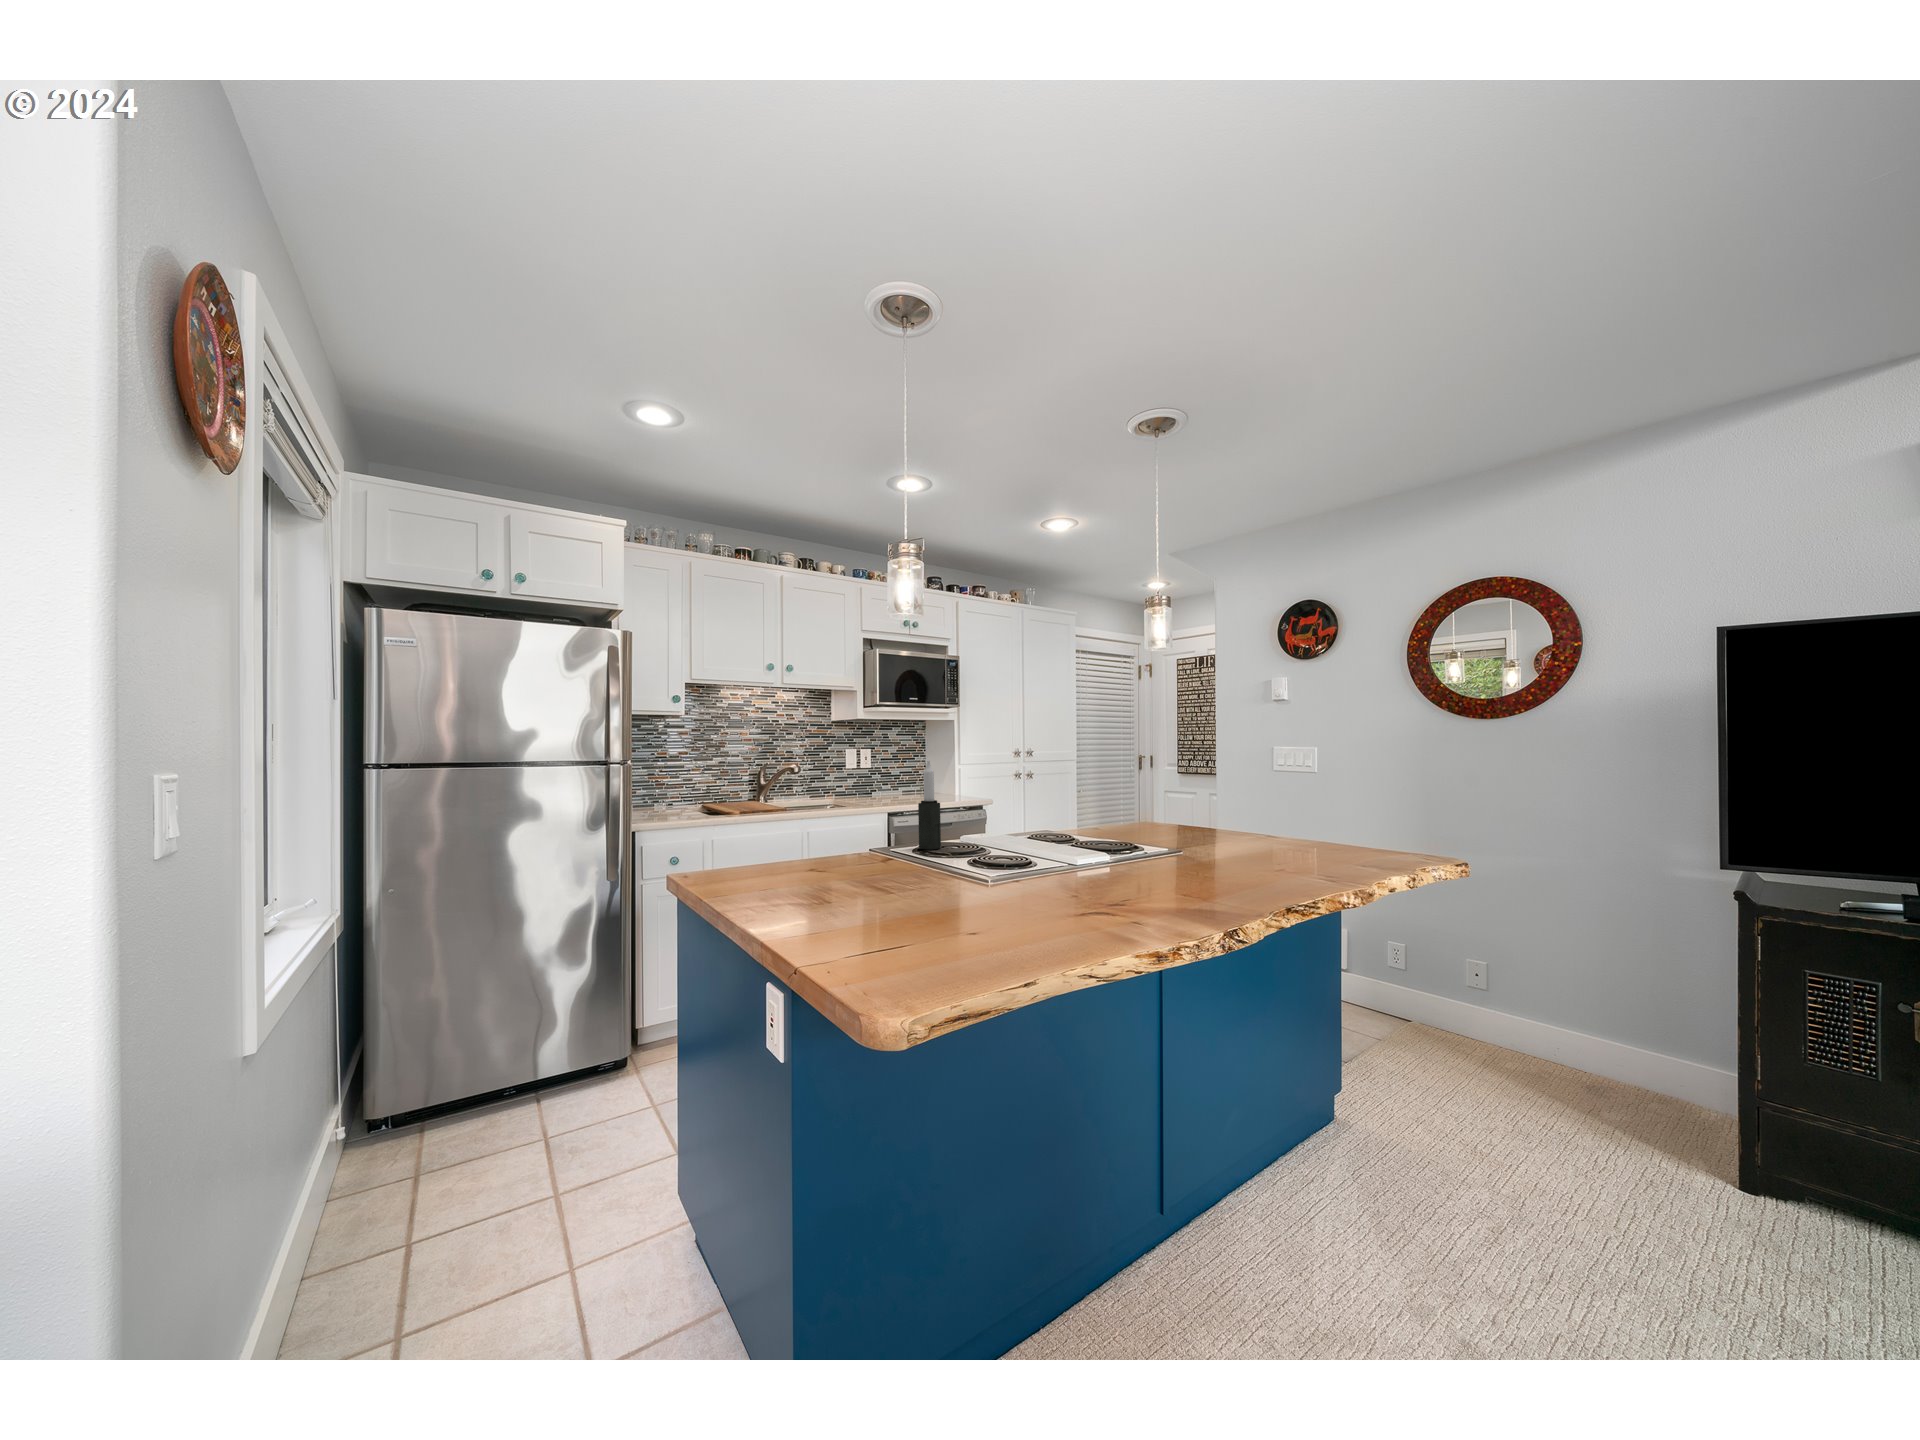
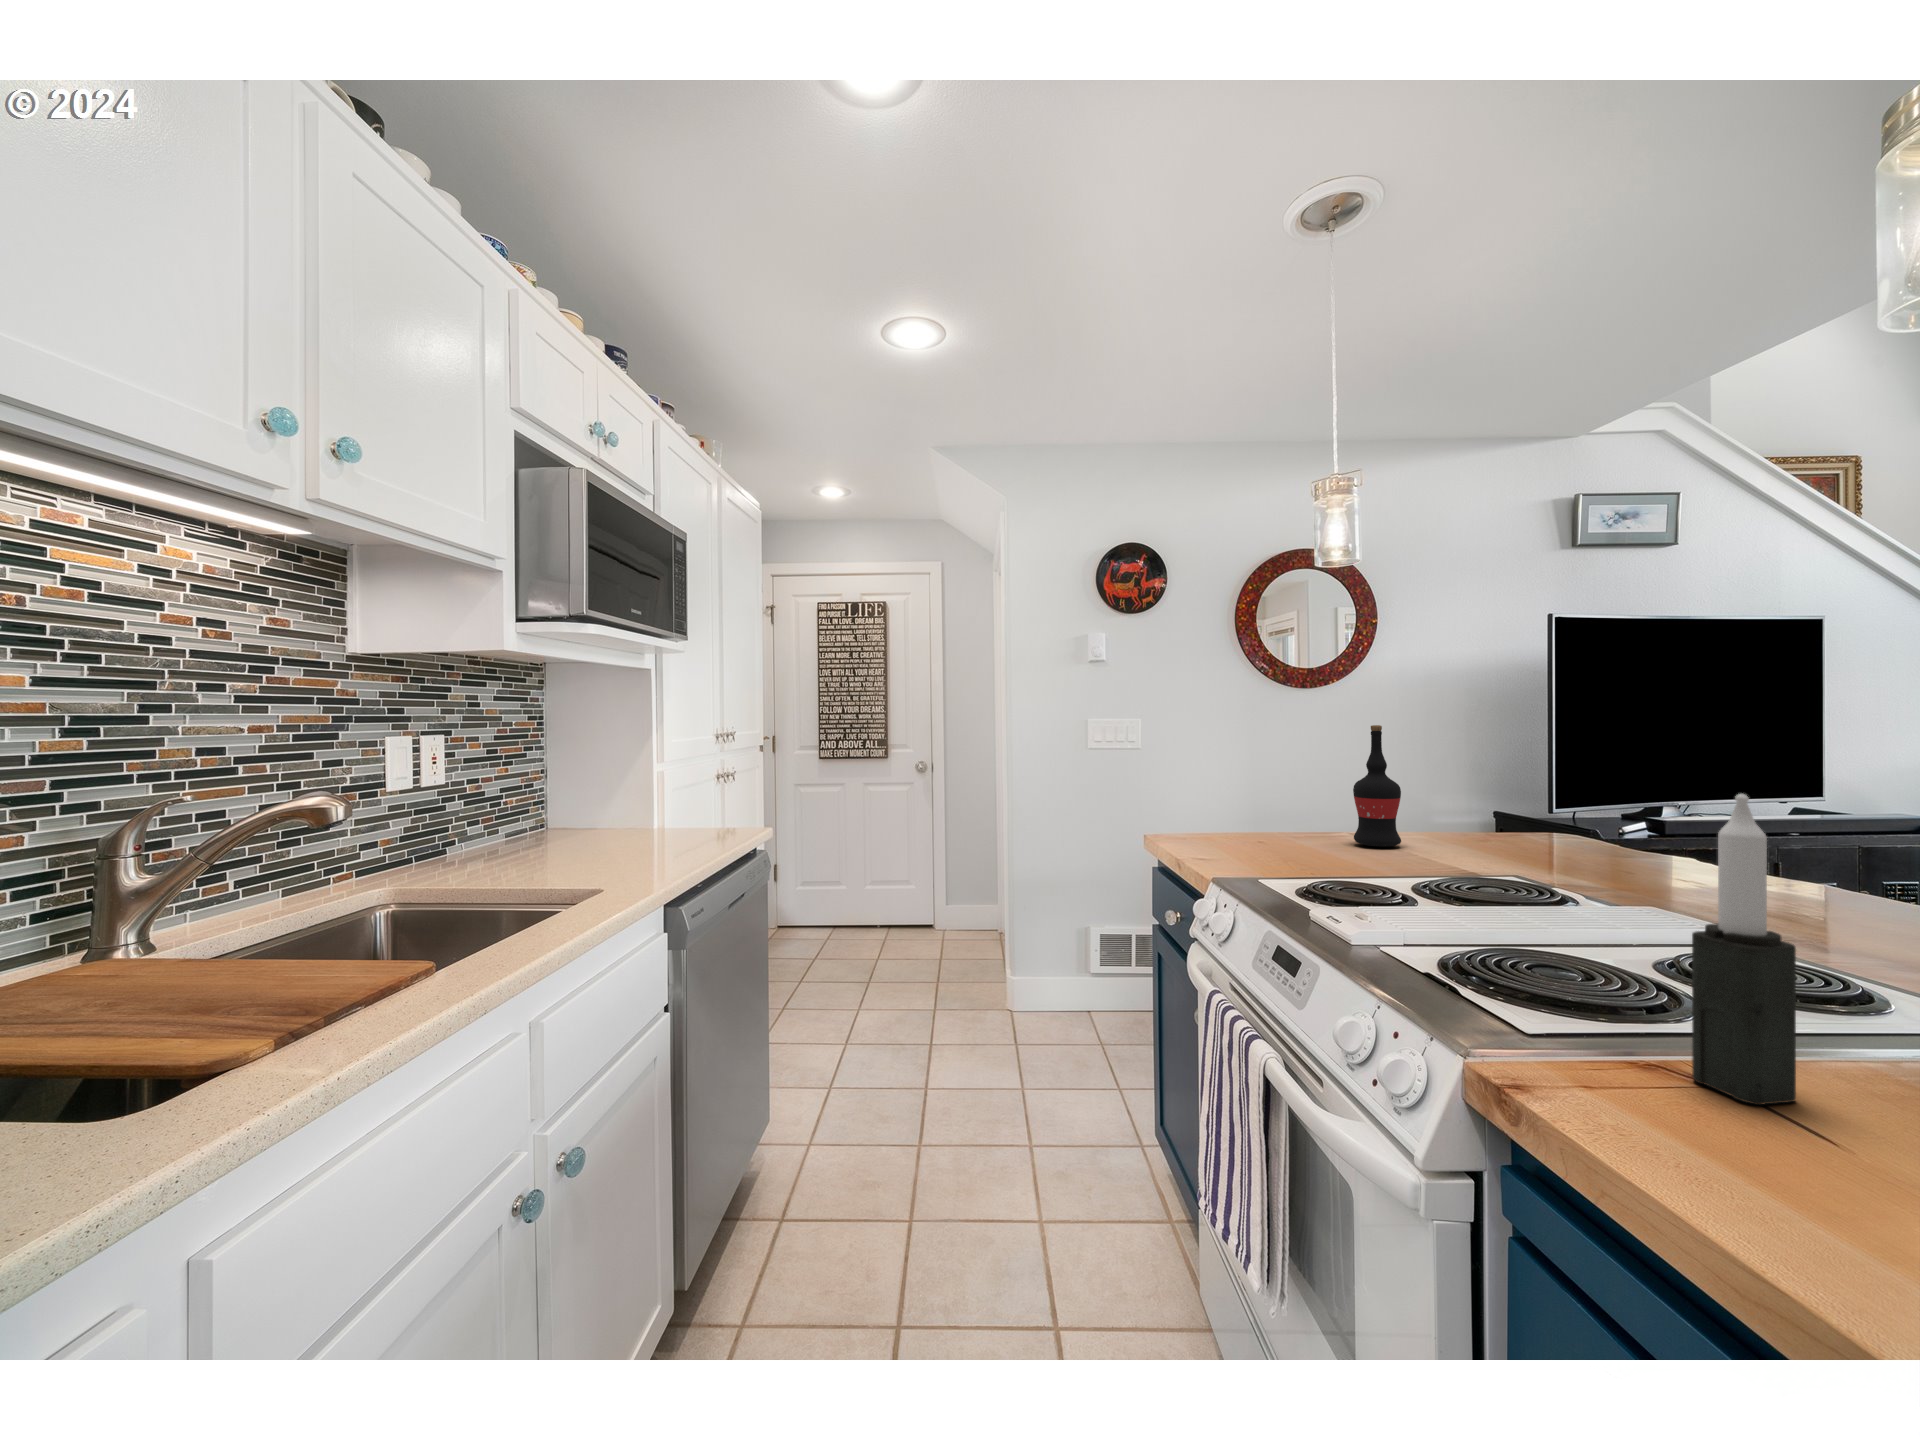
wine bottle: none [1248,744,1281,826] -> present [1353,725,1401,847]

